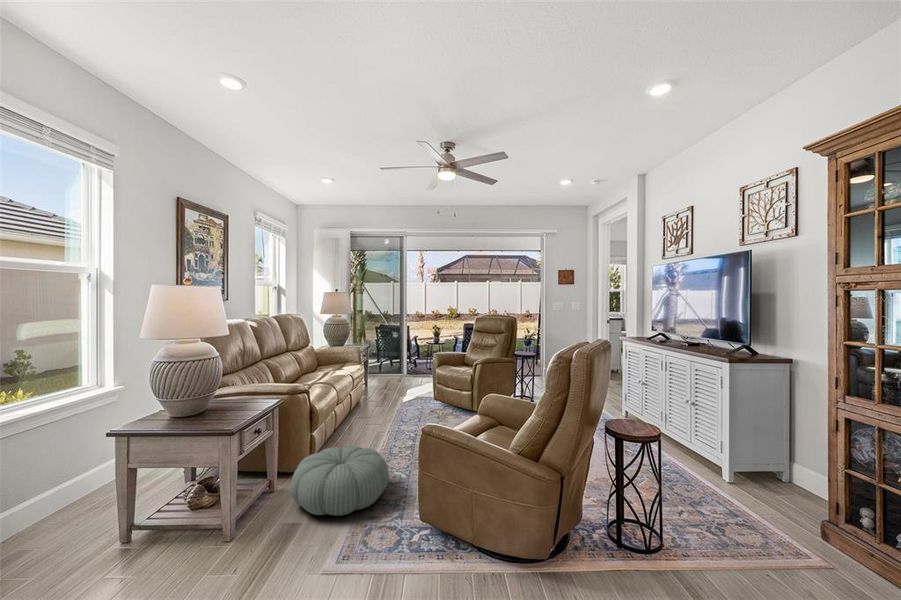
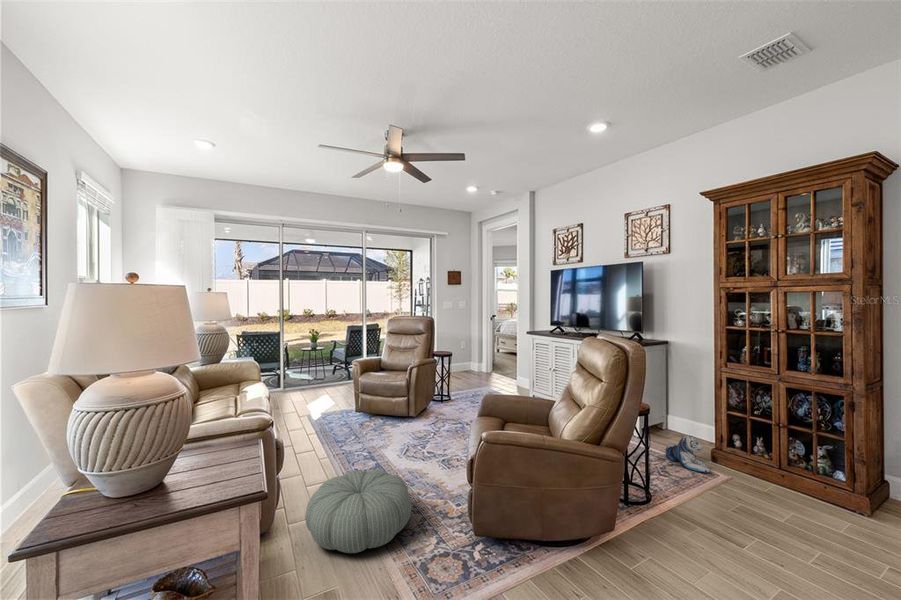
plush toy: none [746,491,800,550] -> present [665,436,710,473]

